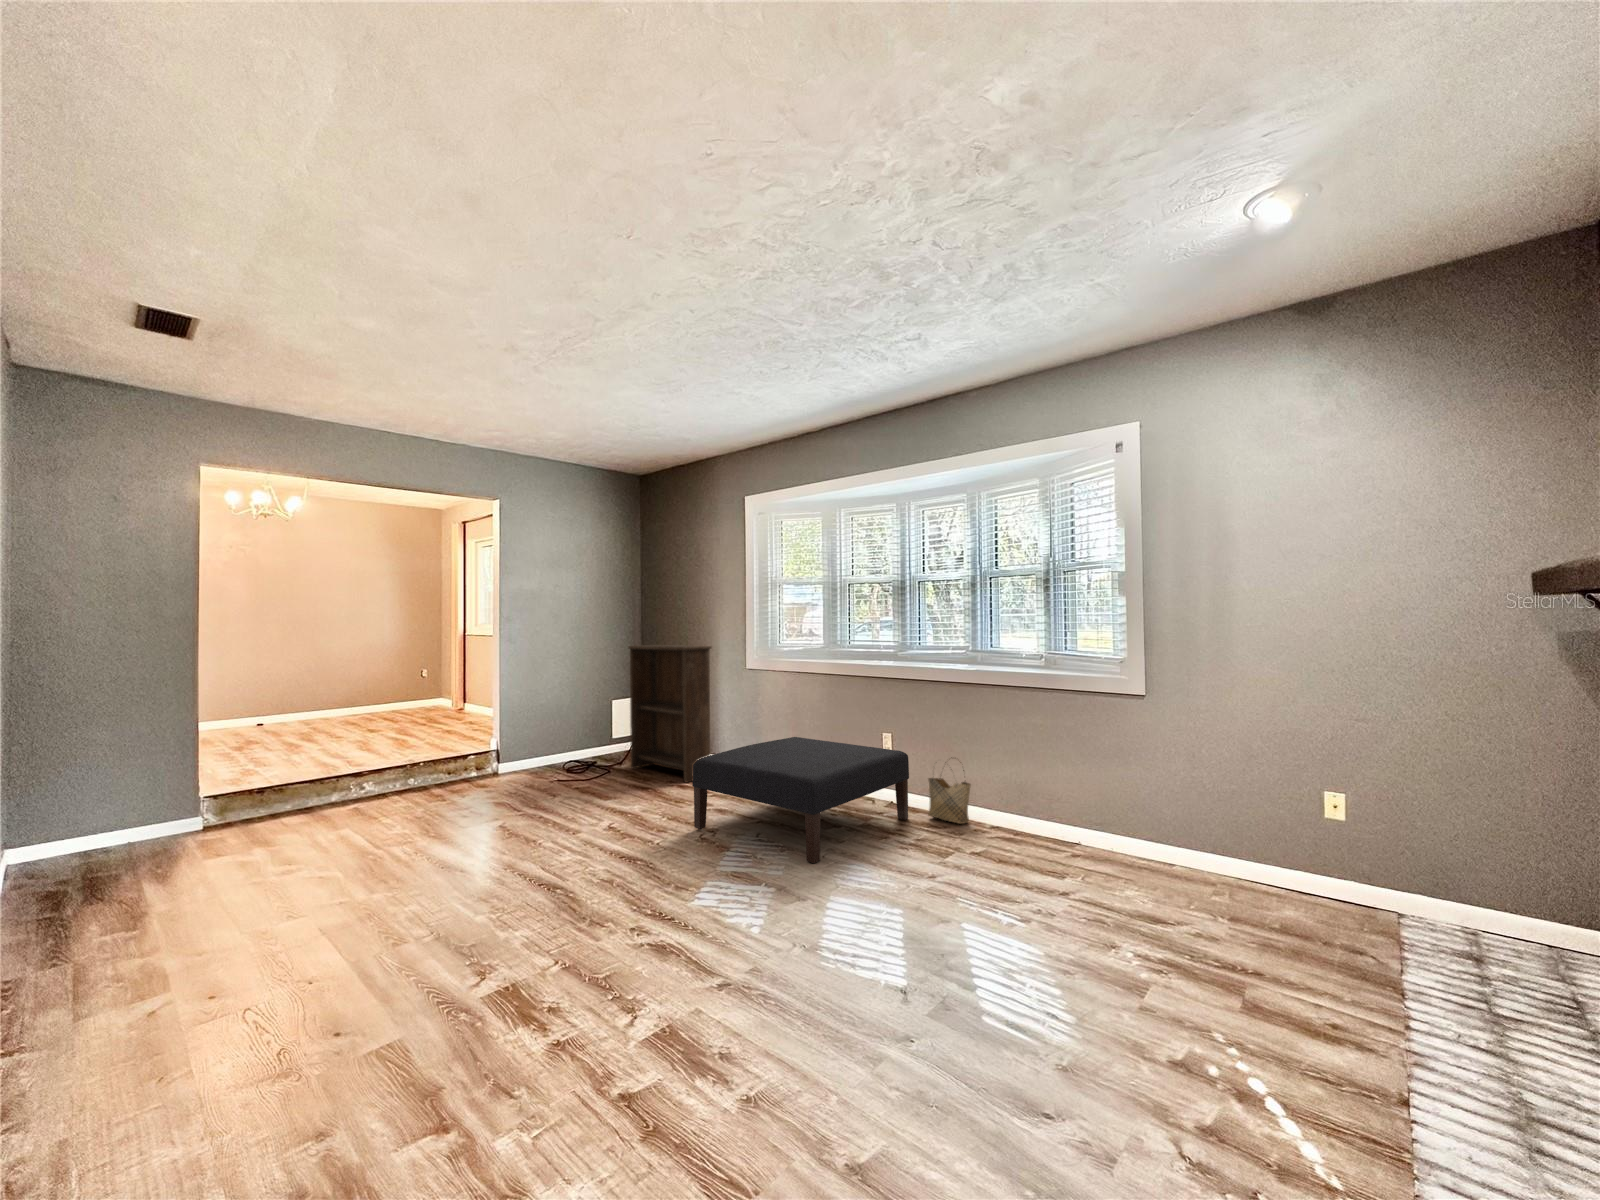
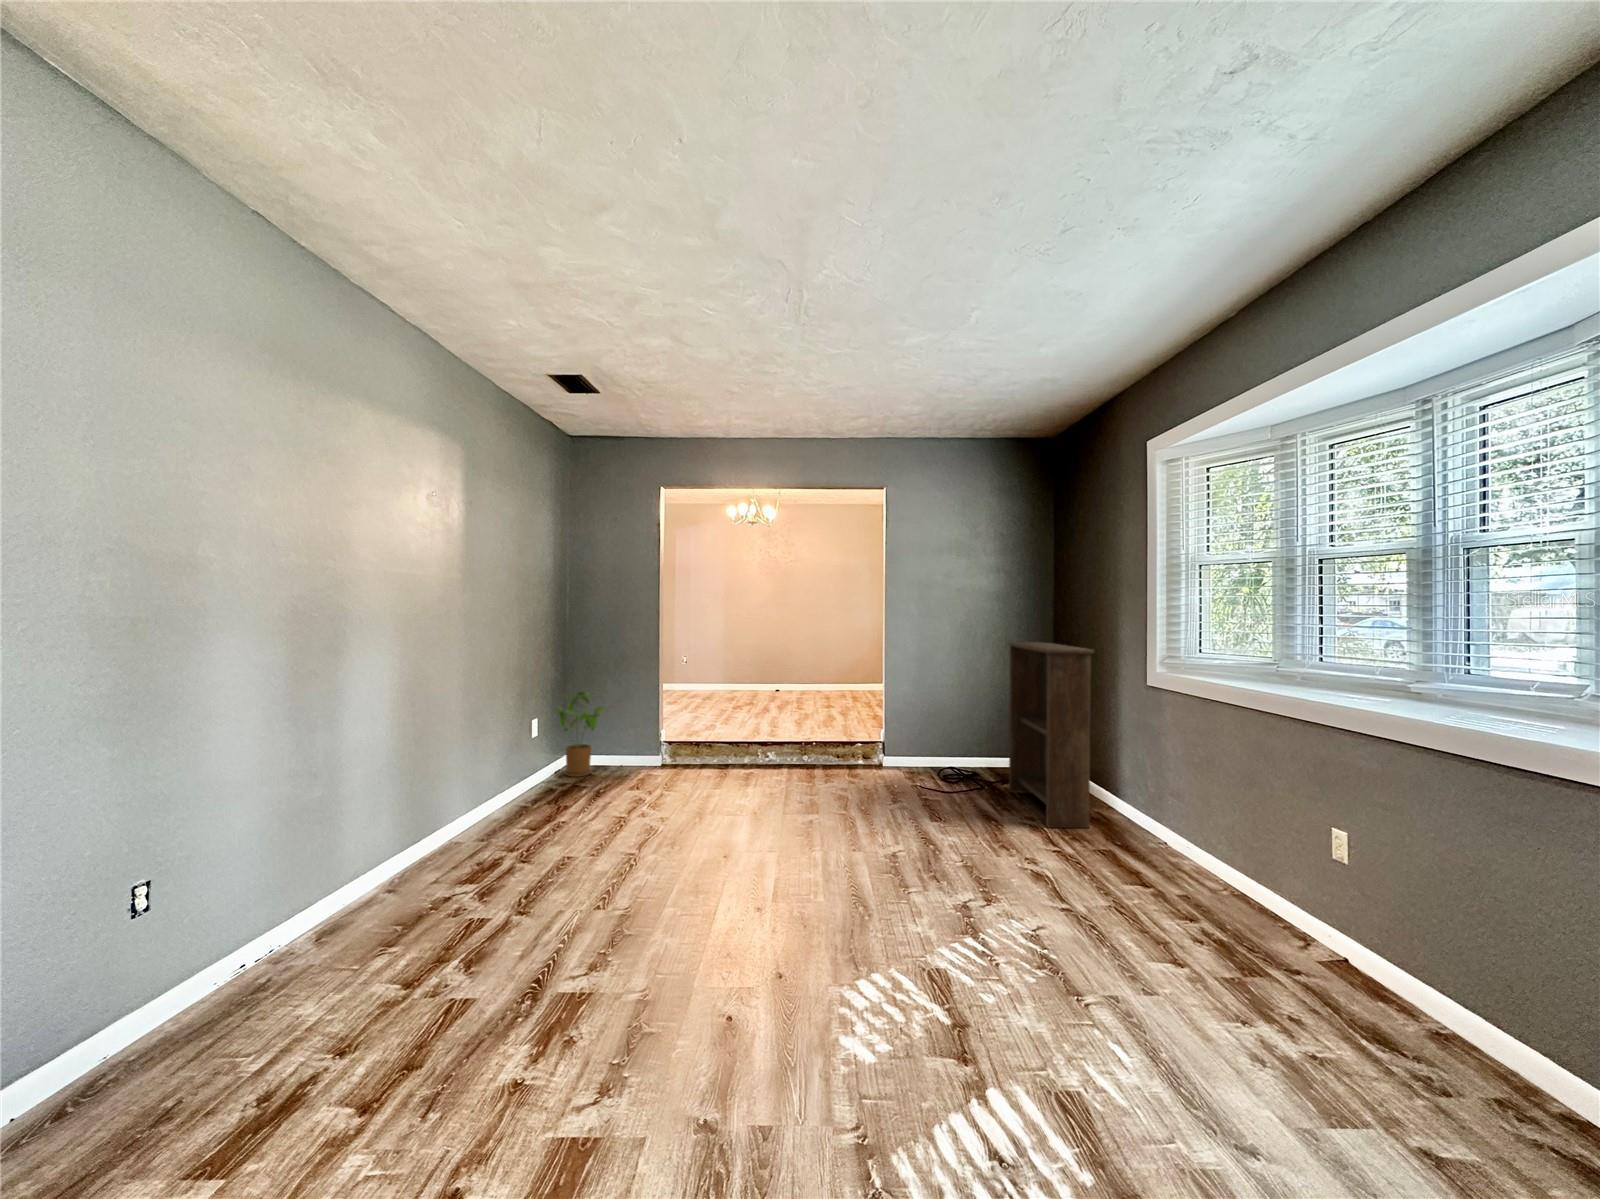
ottoman: present [692,737,909,863] -> none [975,800,1350,1013]
house plant: none [18,746,121,872] -> present [555,691,606,777]
woven basket: present [928,757,971,824] -> none [1393,919,1505,1078]

